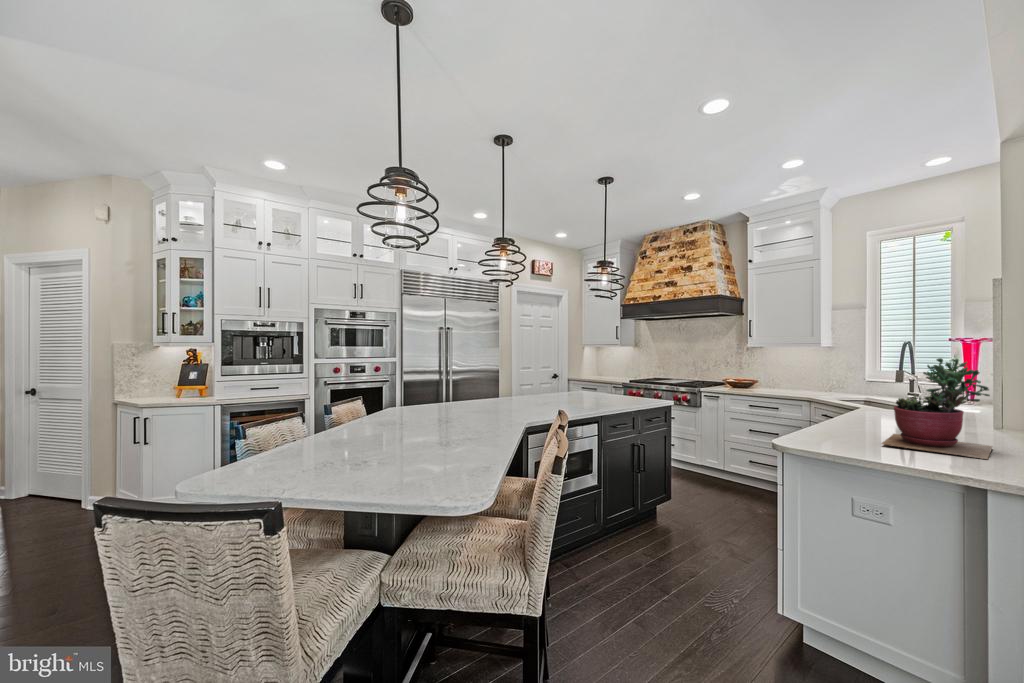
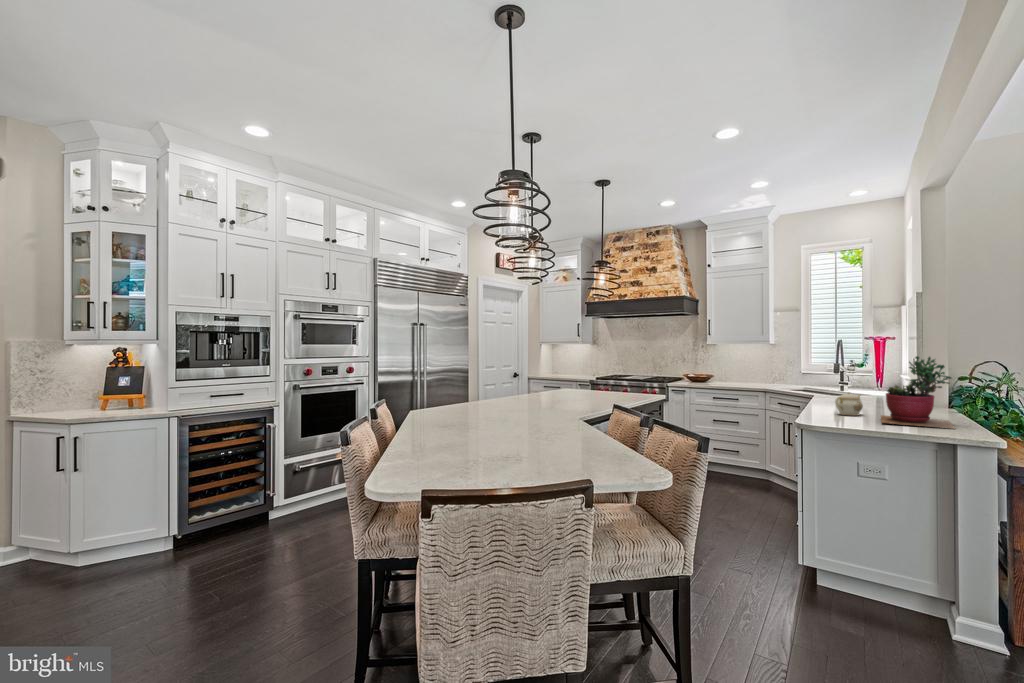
teapot: none [836,403,878,432] -> present [835,392,863,416]

